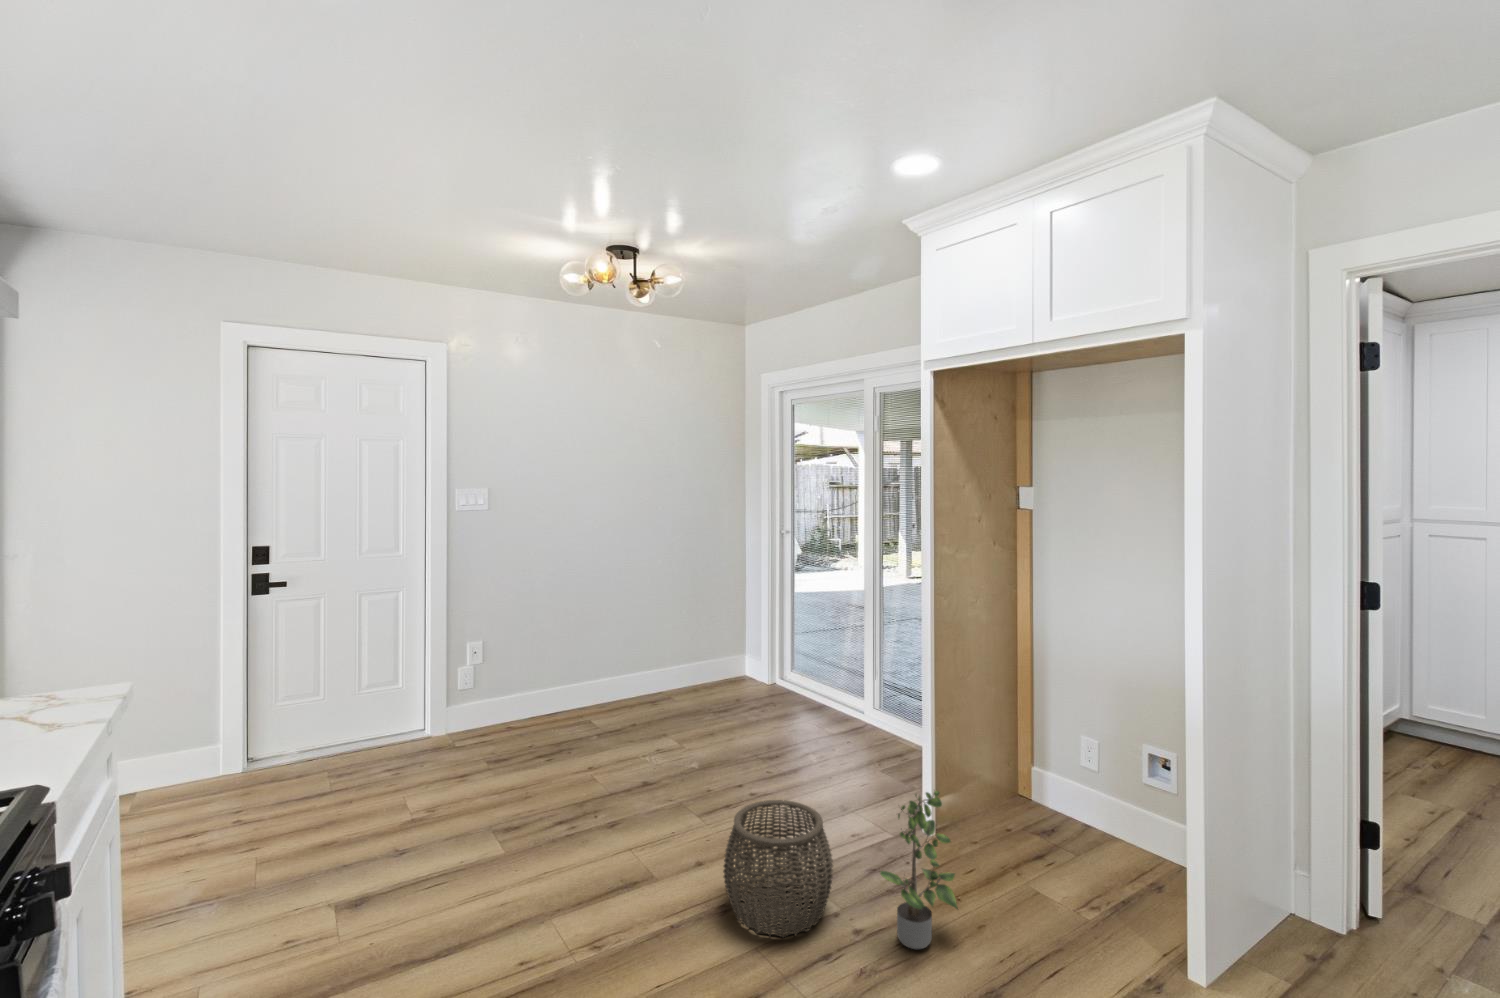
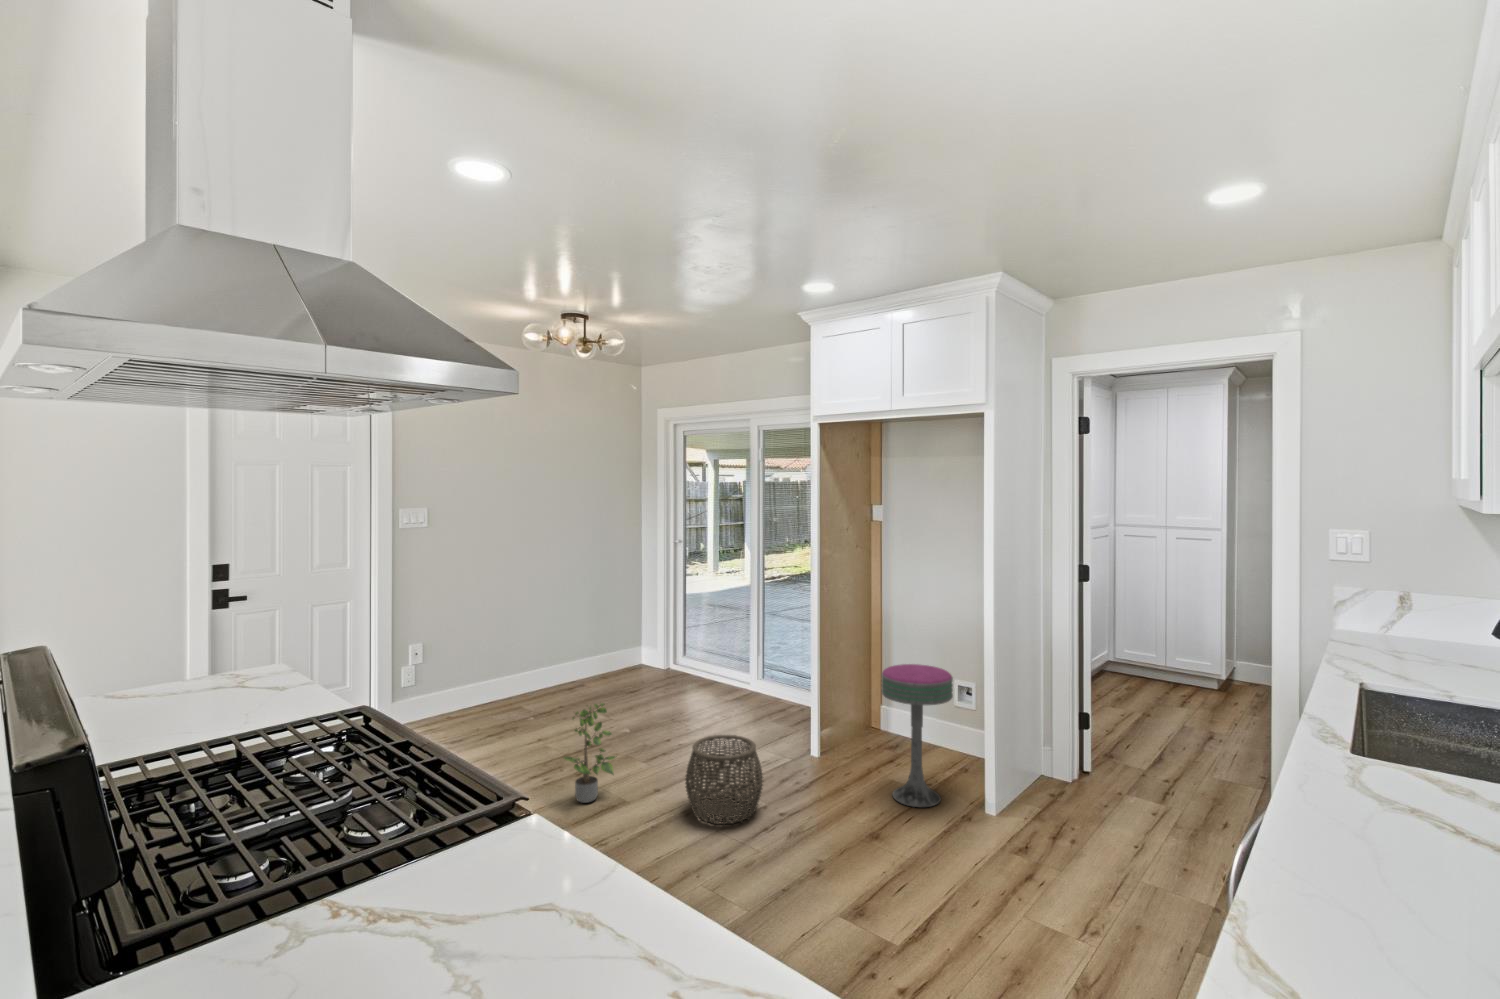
bar stool: none [1017,722,1133,951] -> present [881,664,953,807]
potted plant: present [880,791,958,949] -> present [564,703,615,803]

